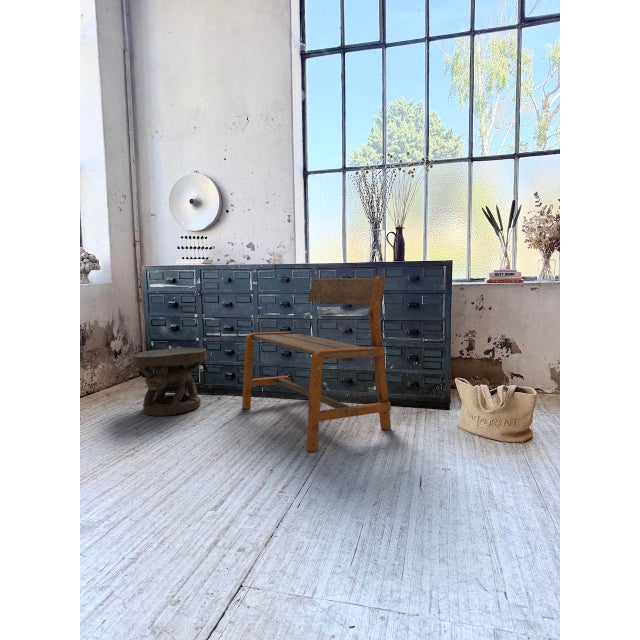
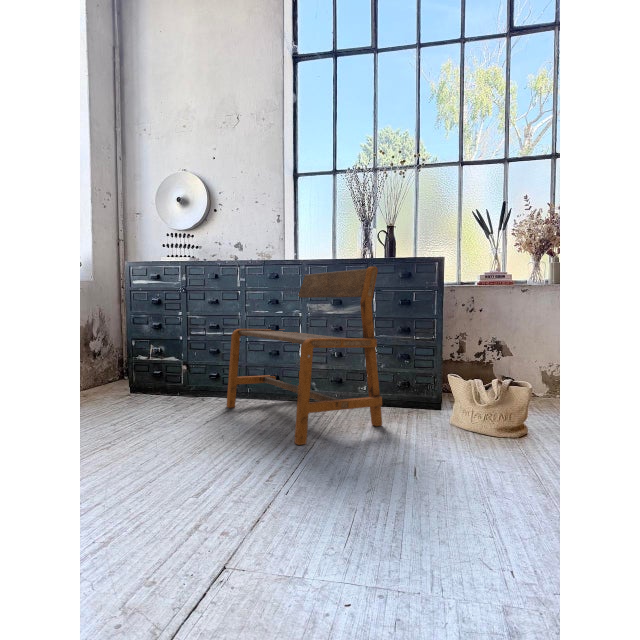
side table: present [134,347,207,416] -> none [115,345,191,413]

